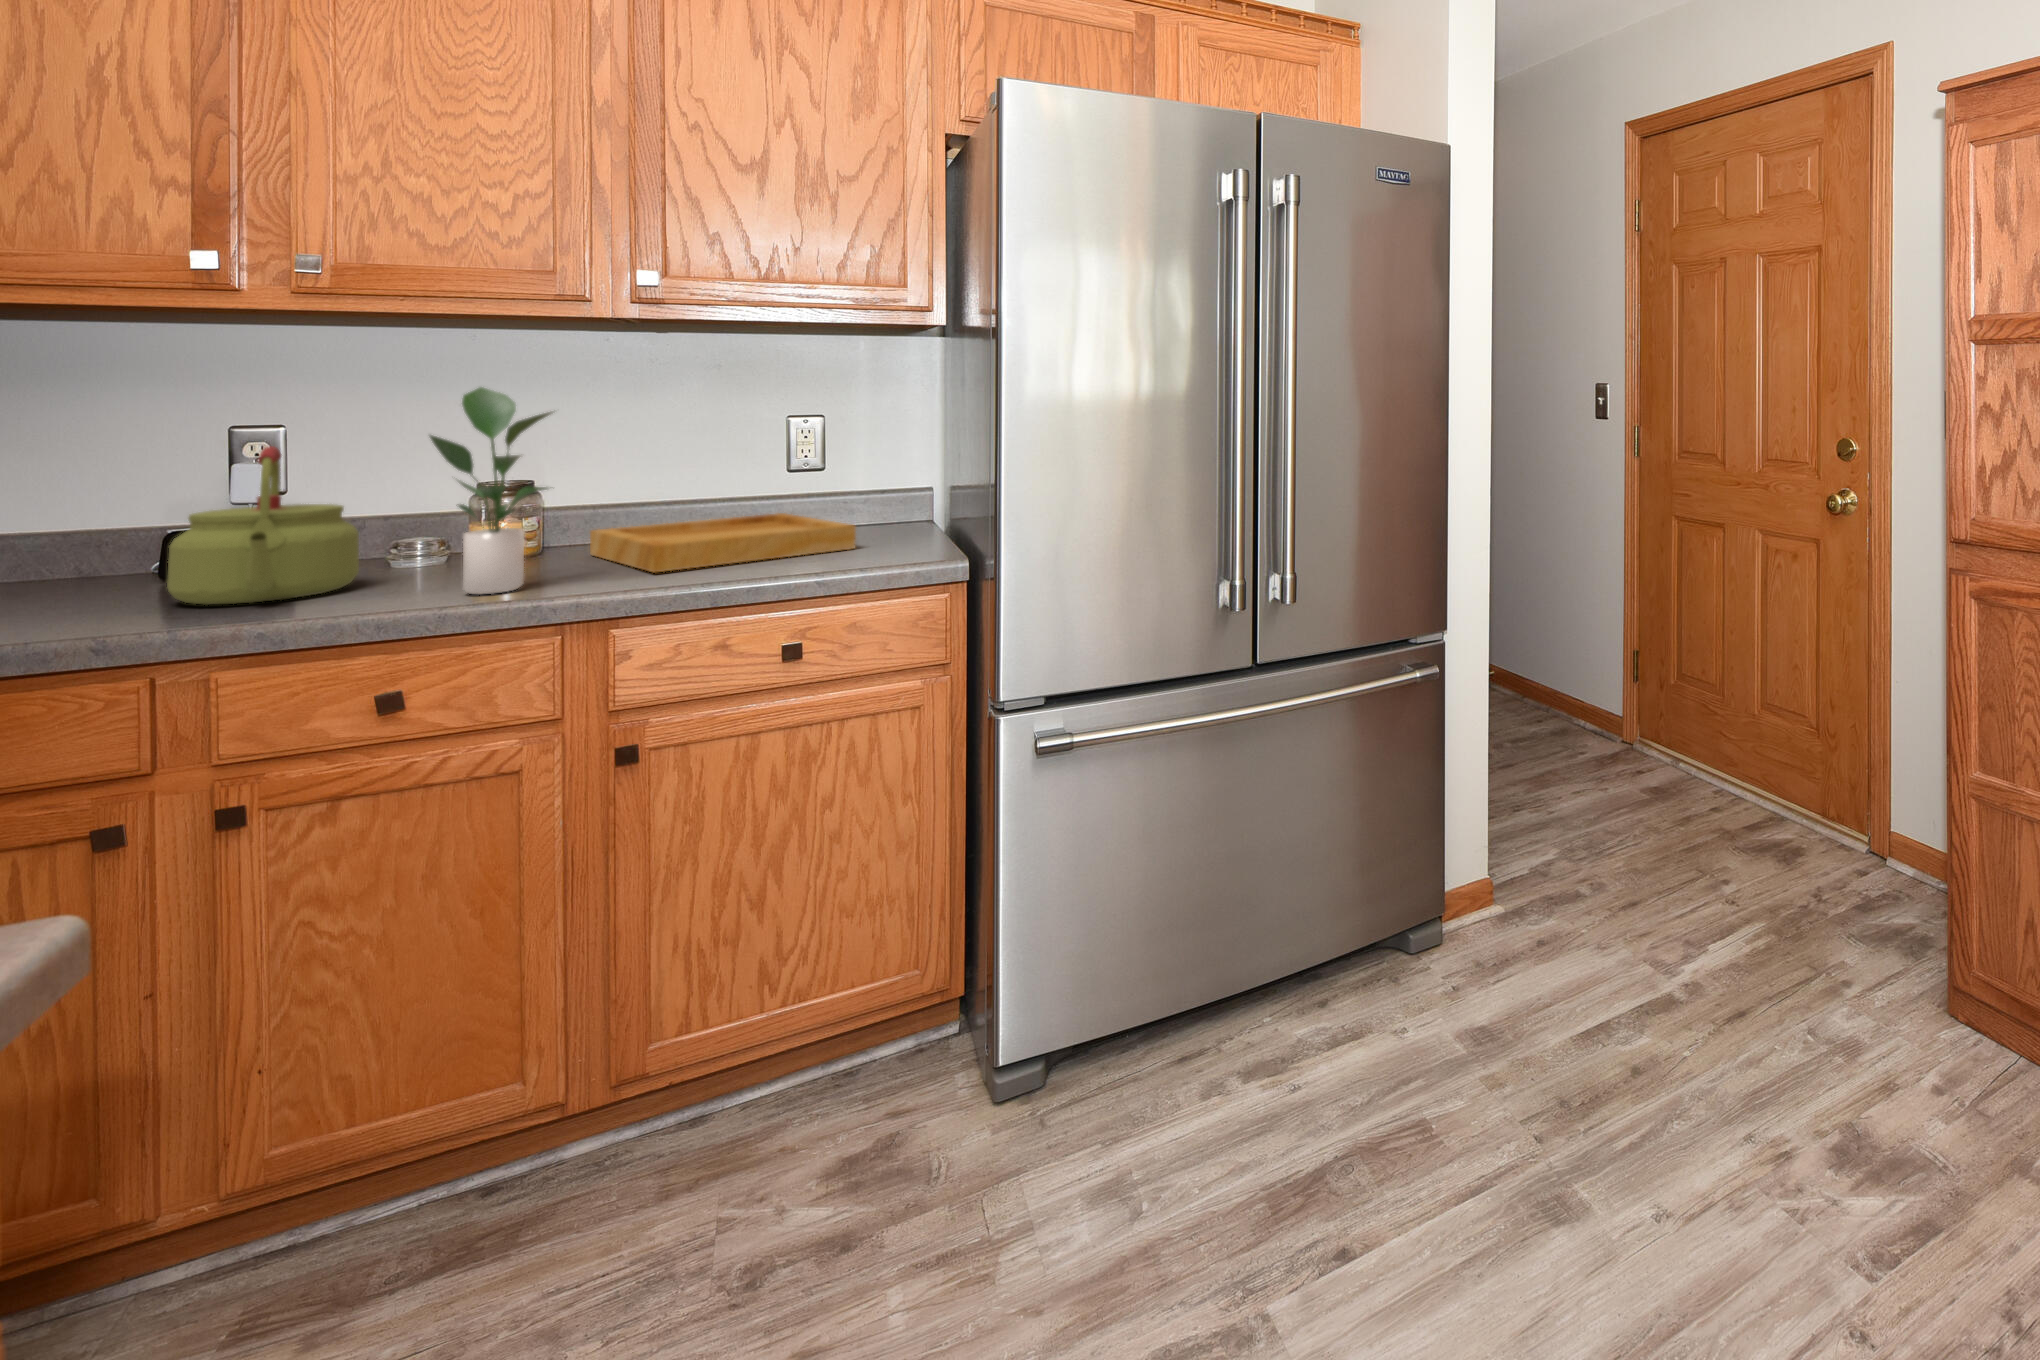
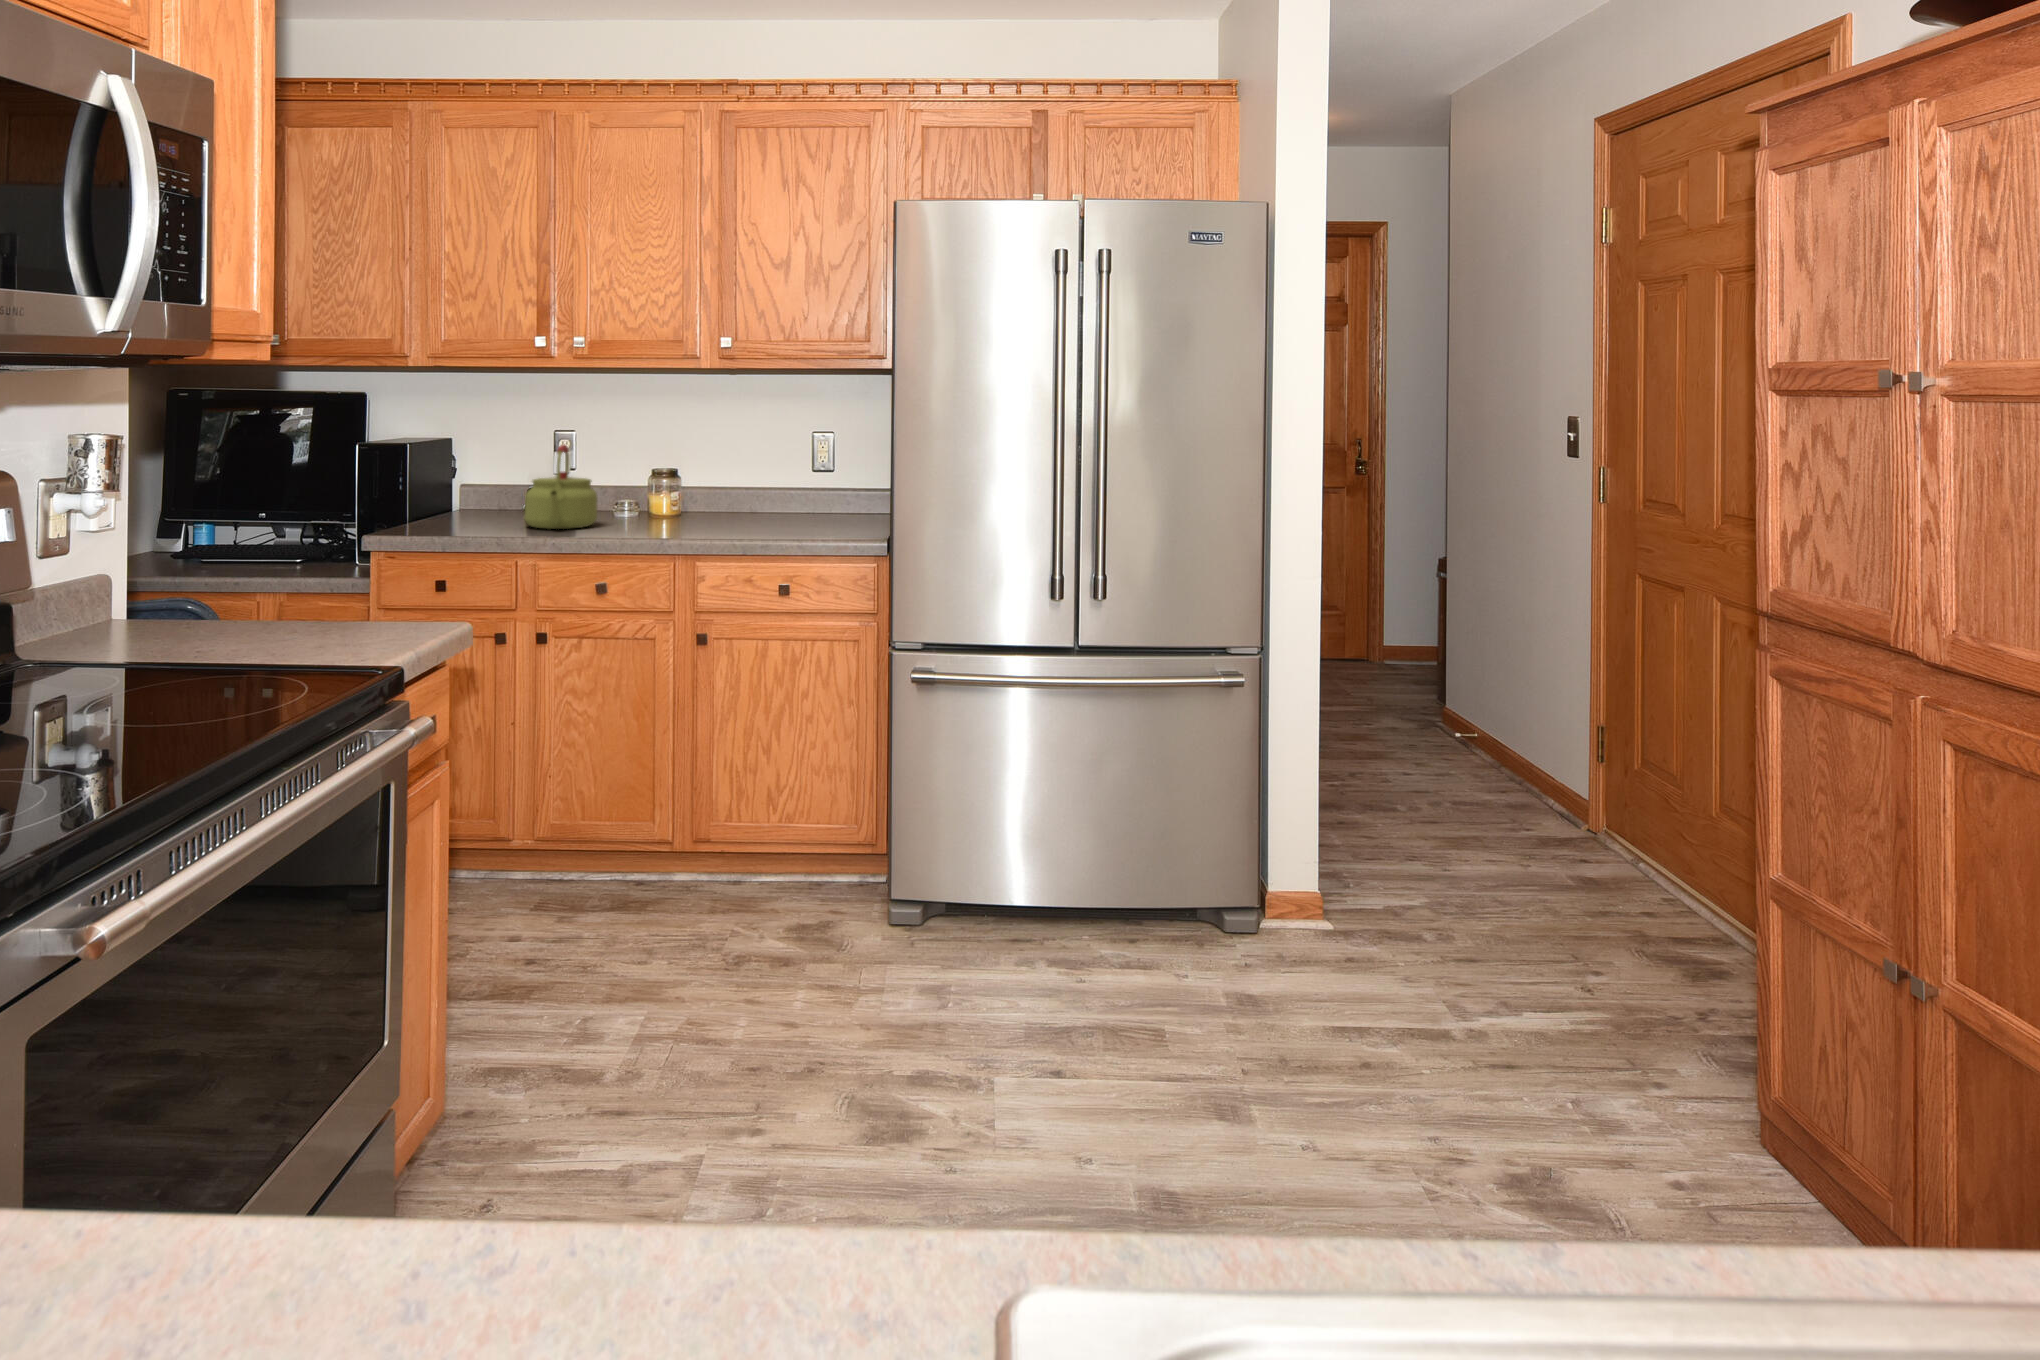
potted plant: present [430,387,552,595] -> none [618,414,676,535]
tray: present [590,513,856,572] -> none [705,504,839,533]

